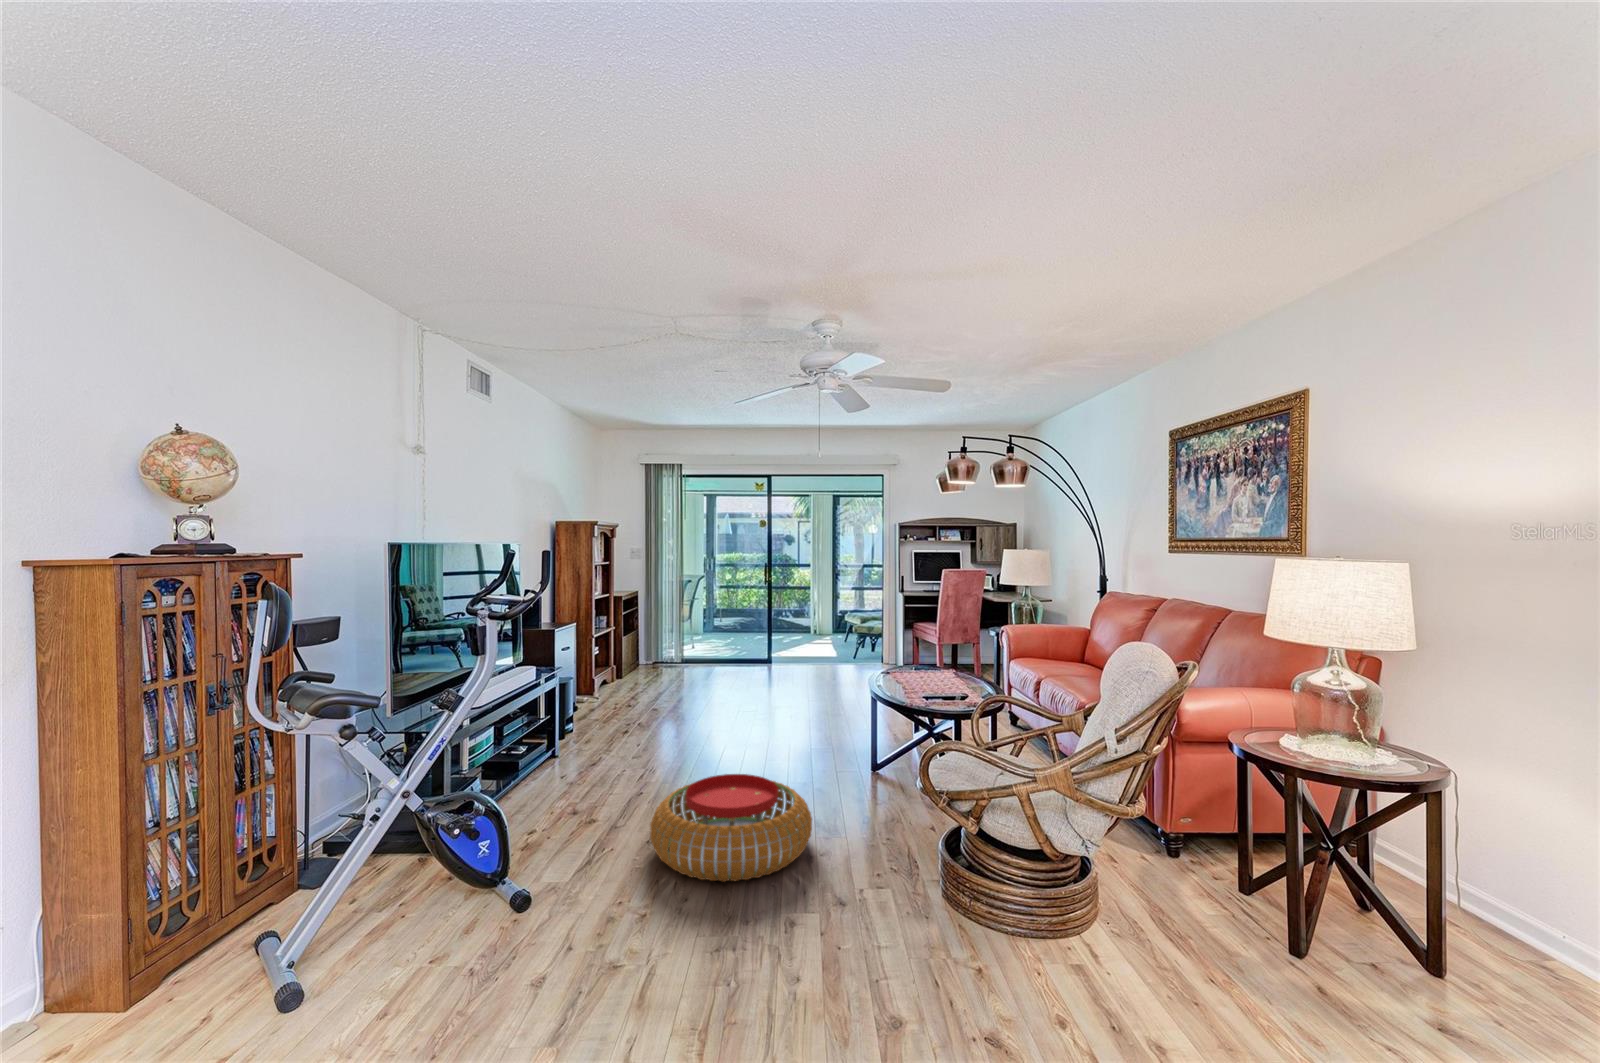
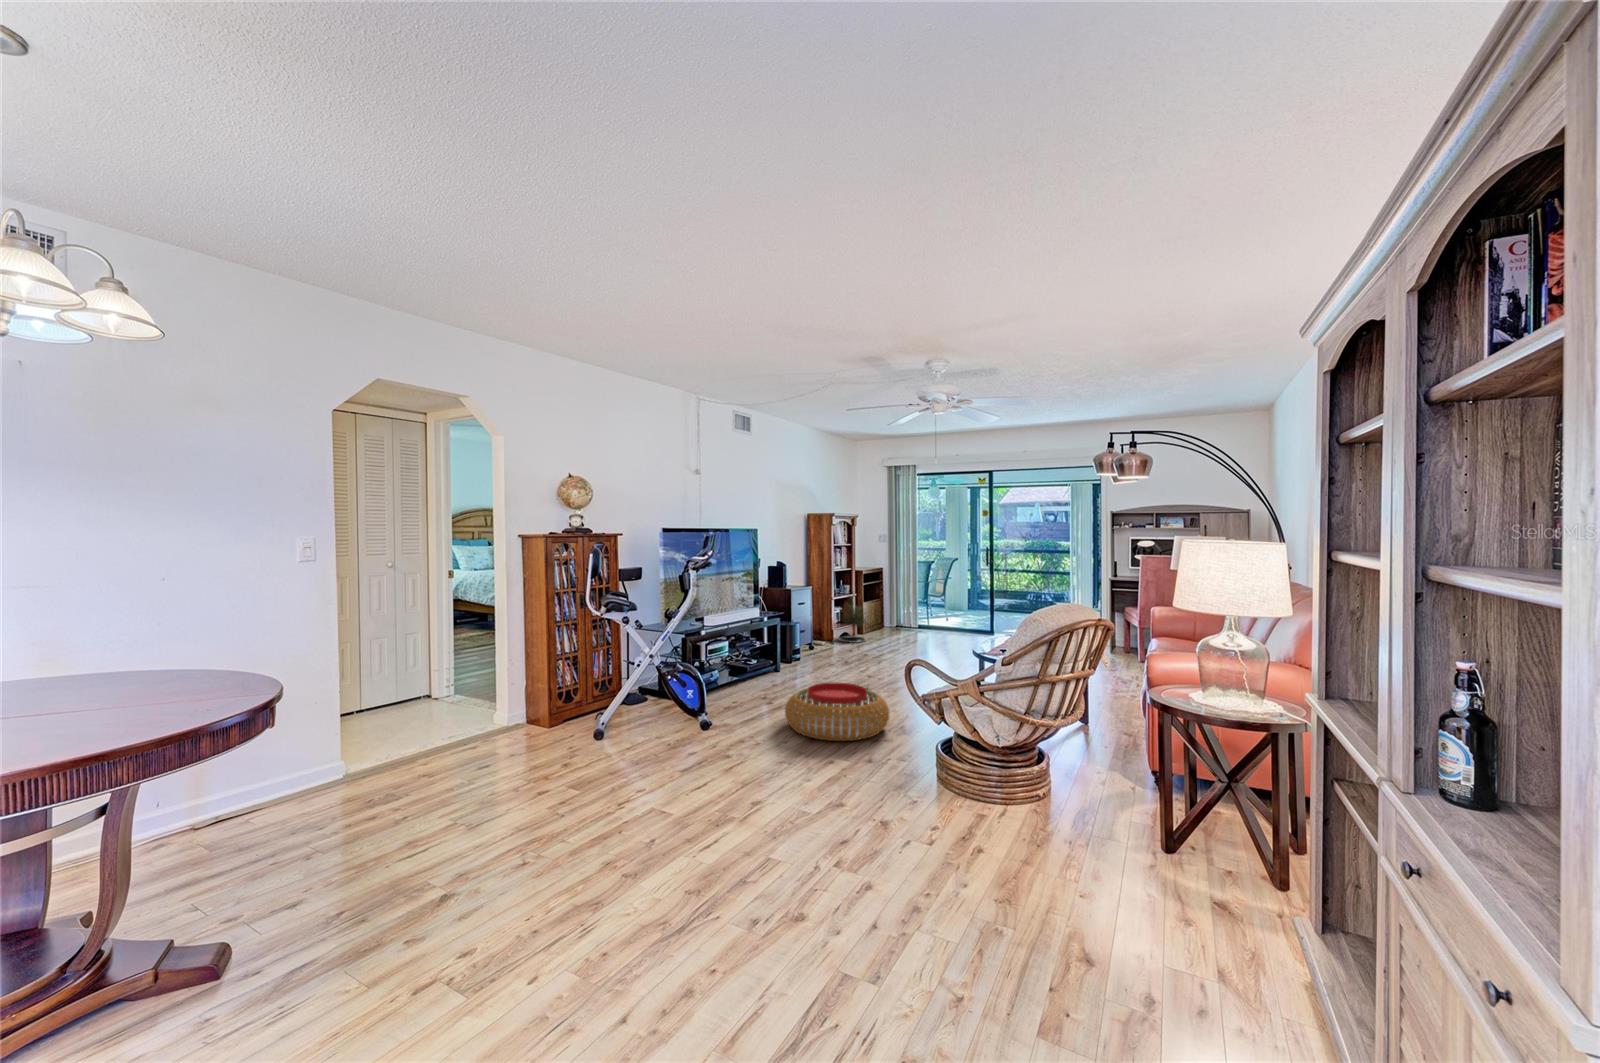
potted tree: none [599,623,645,693] -> present [839,596,868,643]

